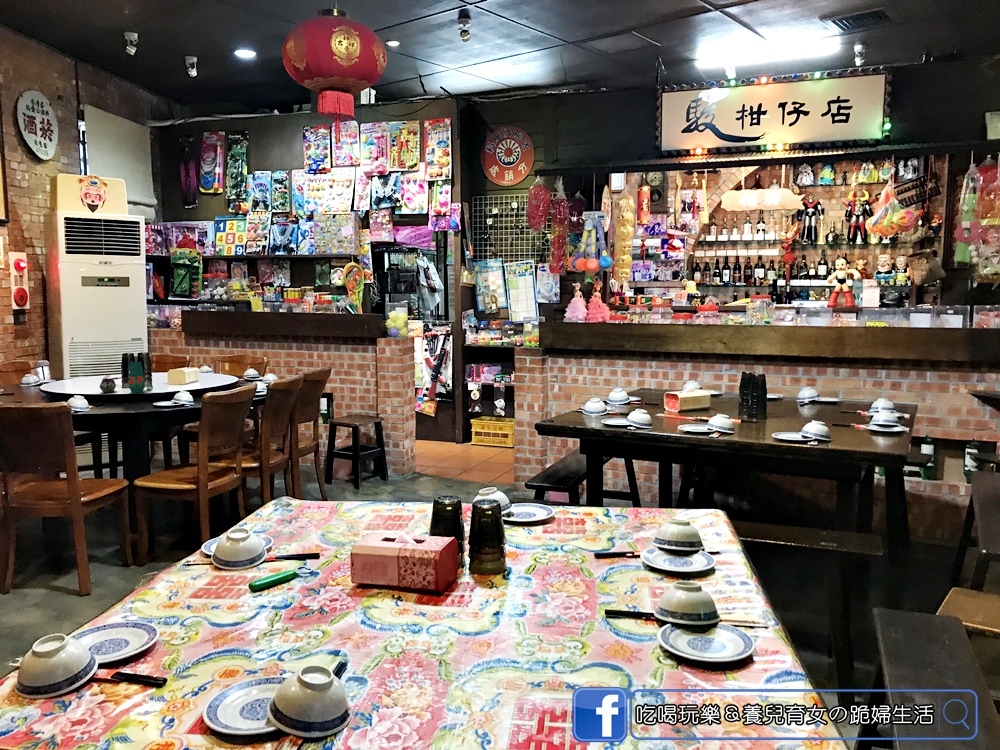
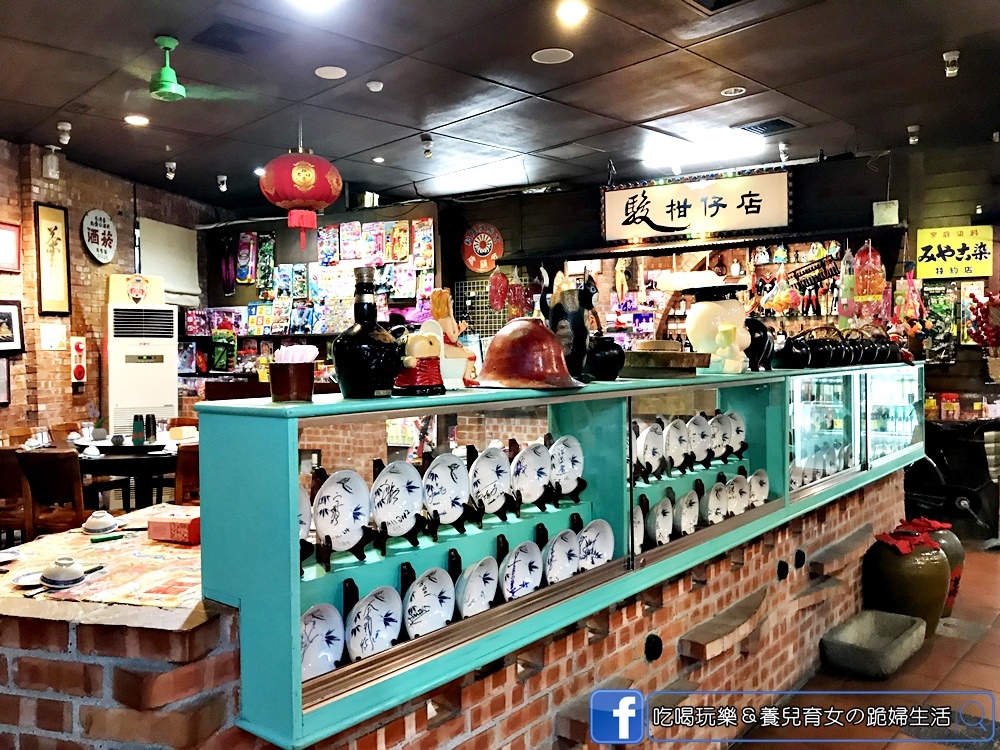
flower arrangement: none [57,329,87,385] -> present [87,396,108,440]

